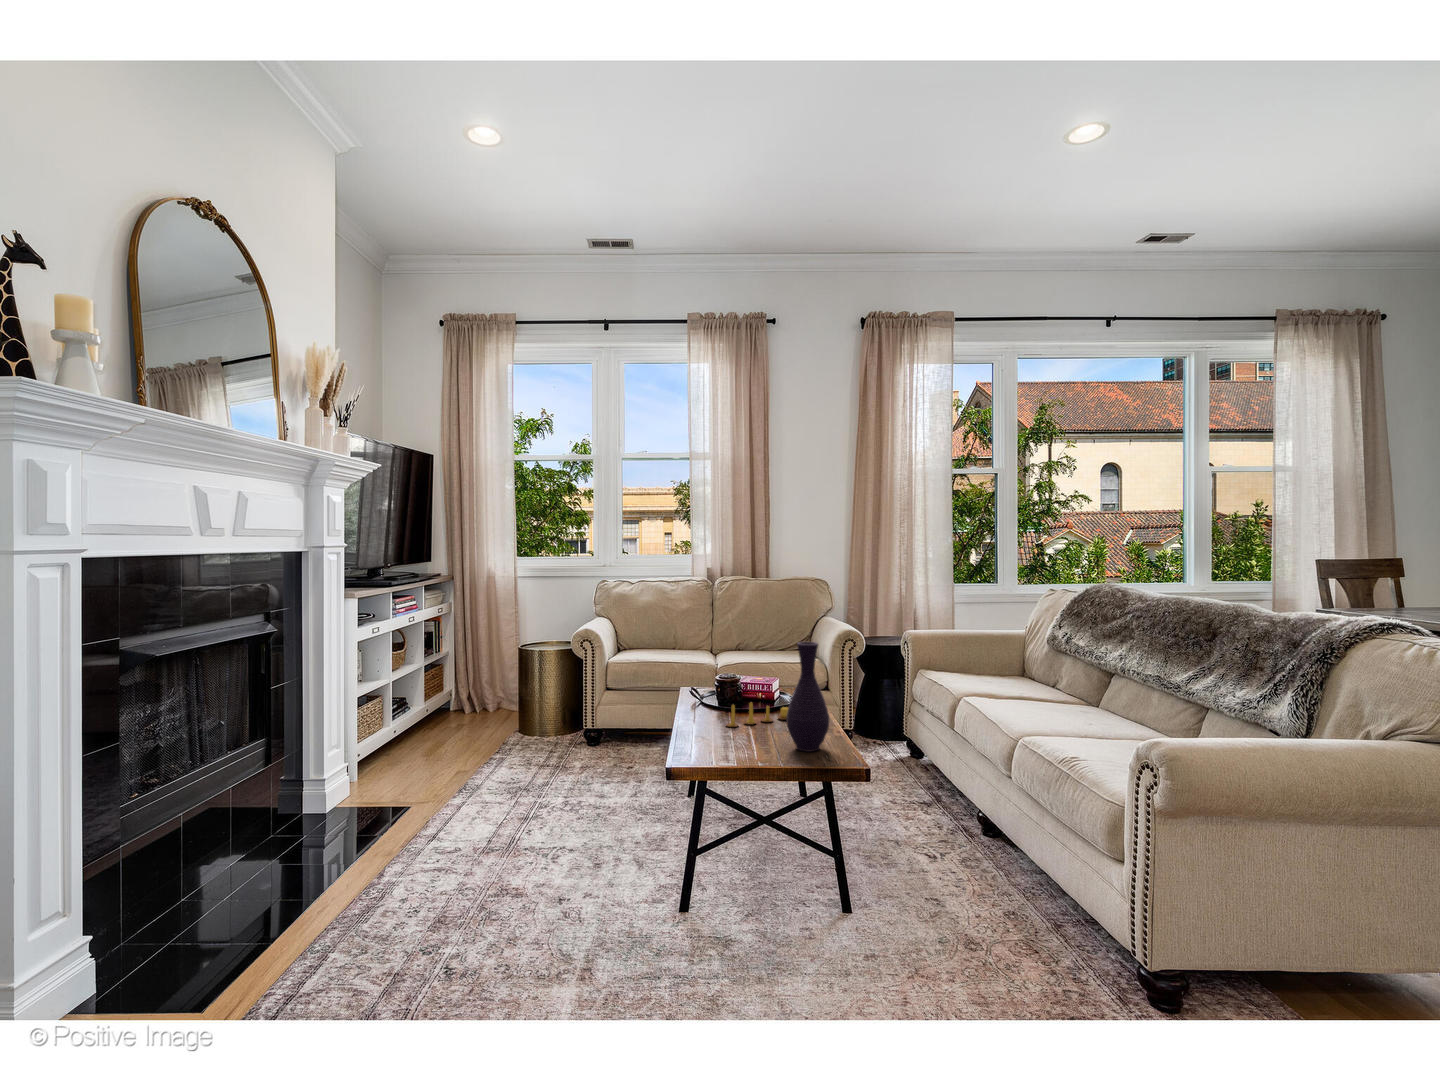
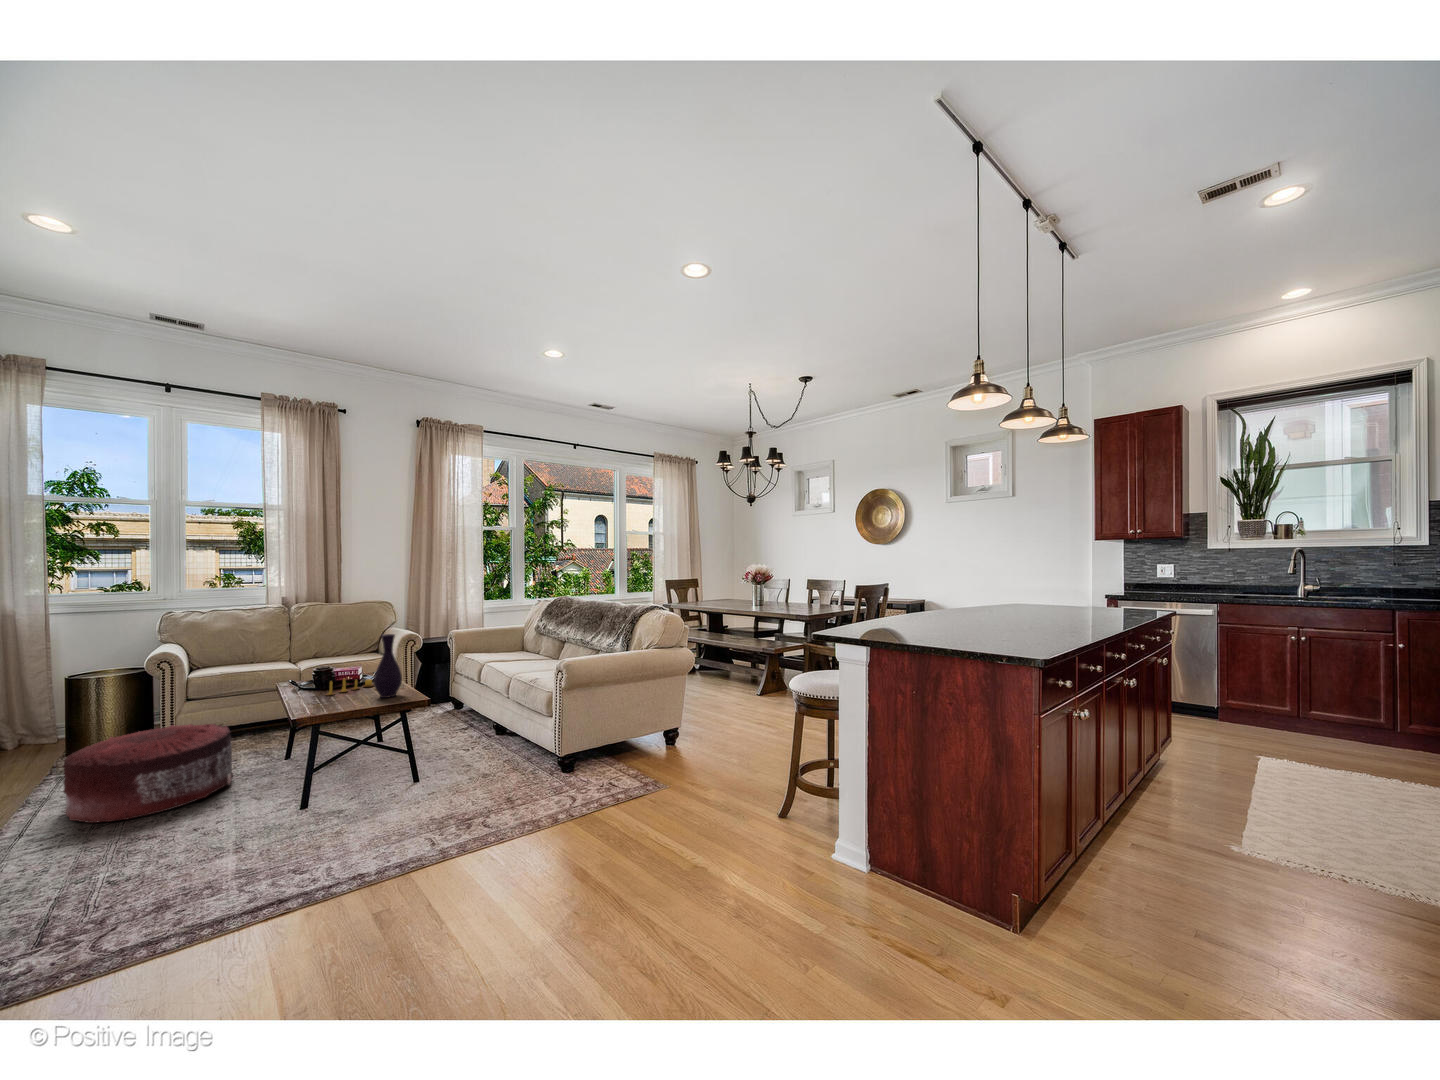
pouf: none [469,726,632,850] -> present [63,724,233,823]

